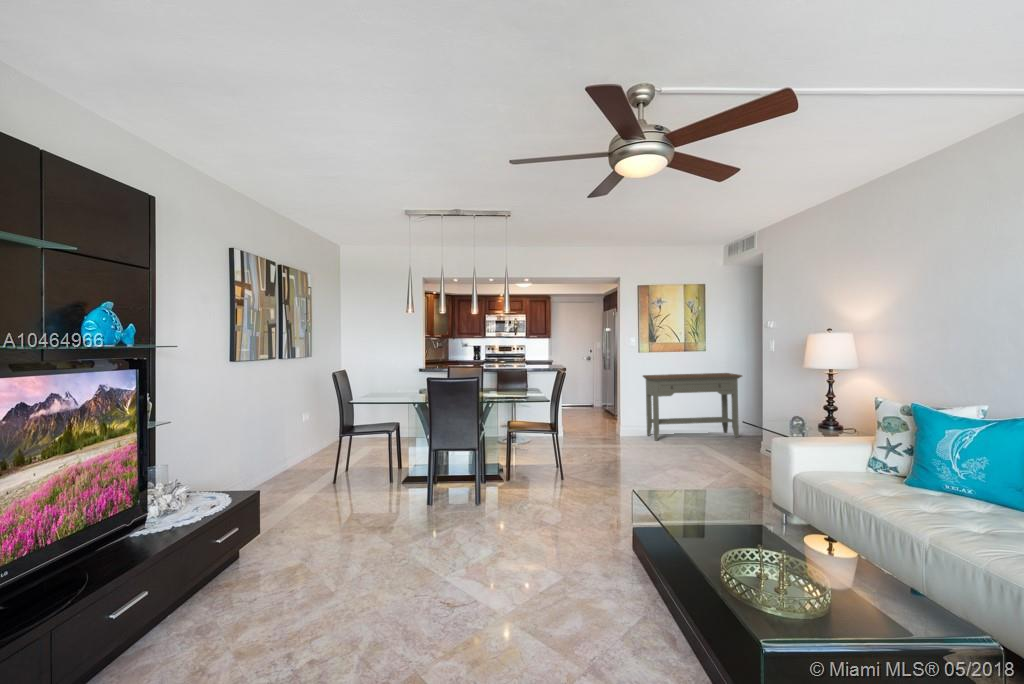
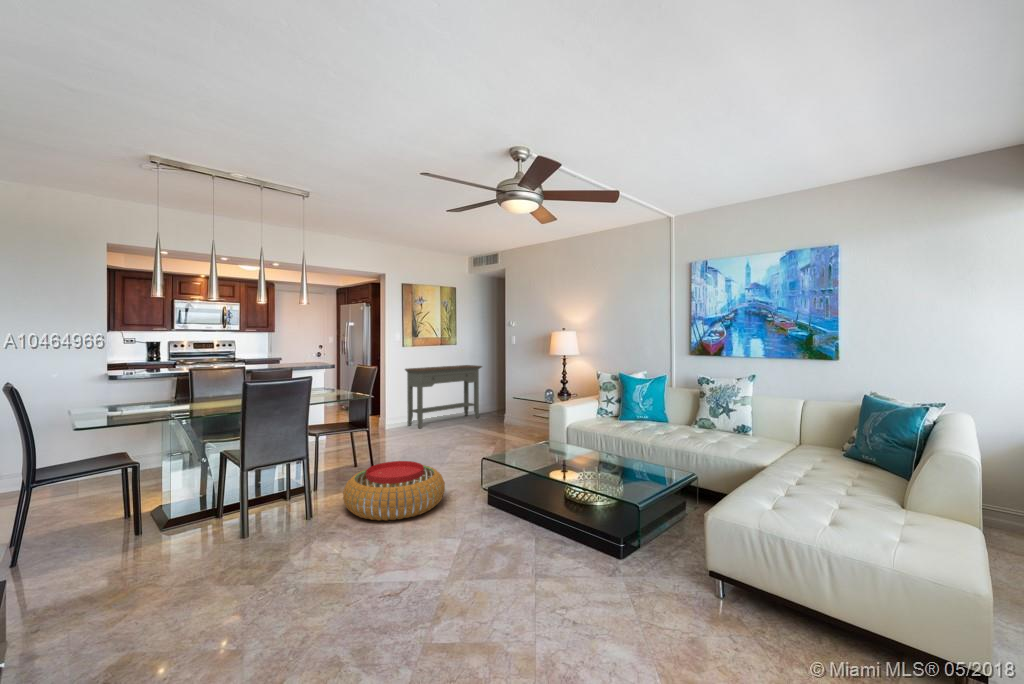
pouf: none [494,476,596,541] -> present [343,461,445,521]

